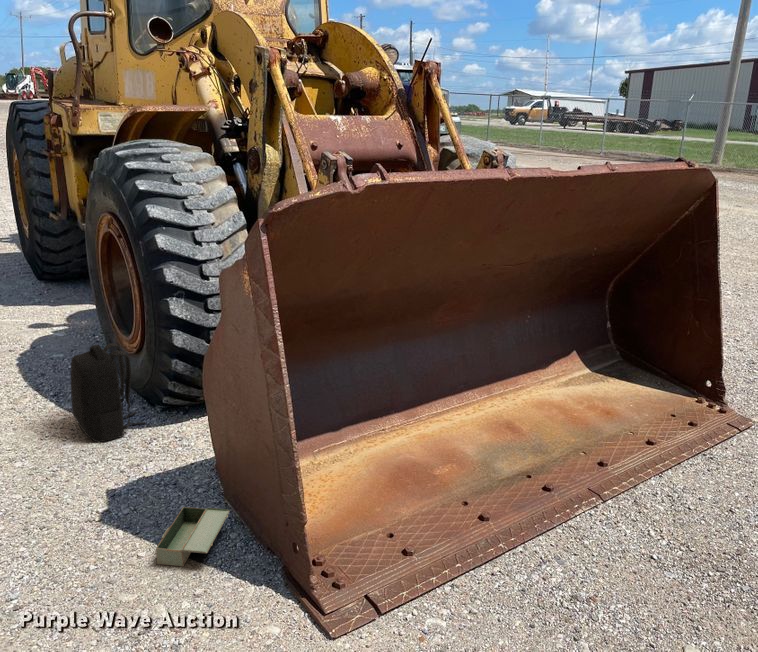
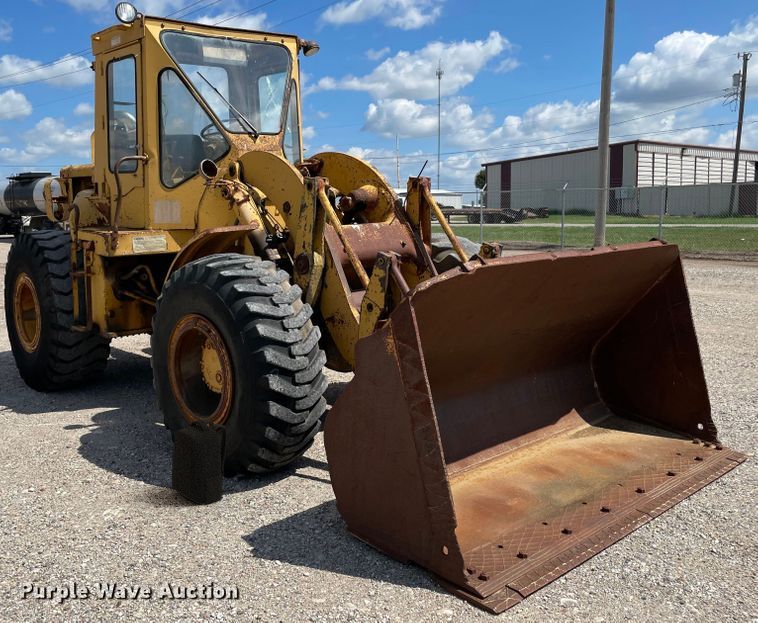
toolbox: present [156,507,230,567] -> none [309,533,357,575]

